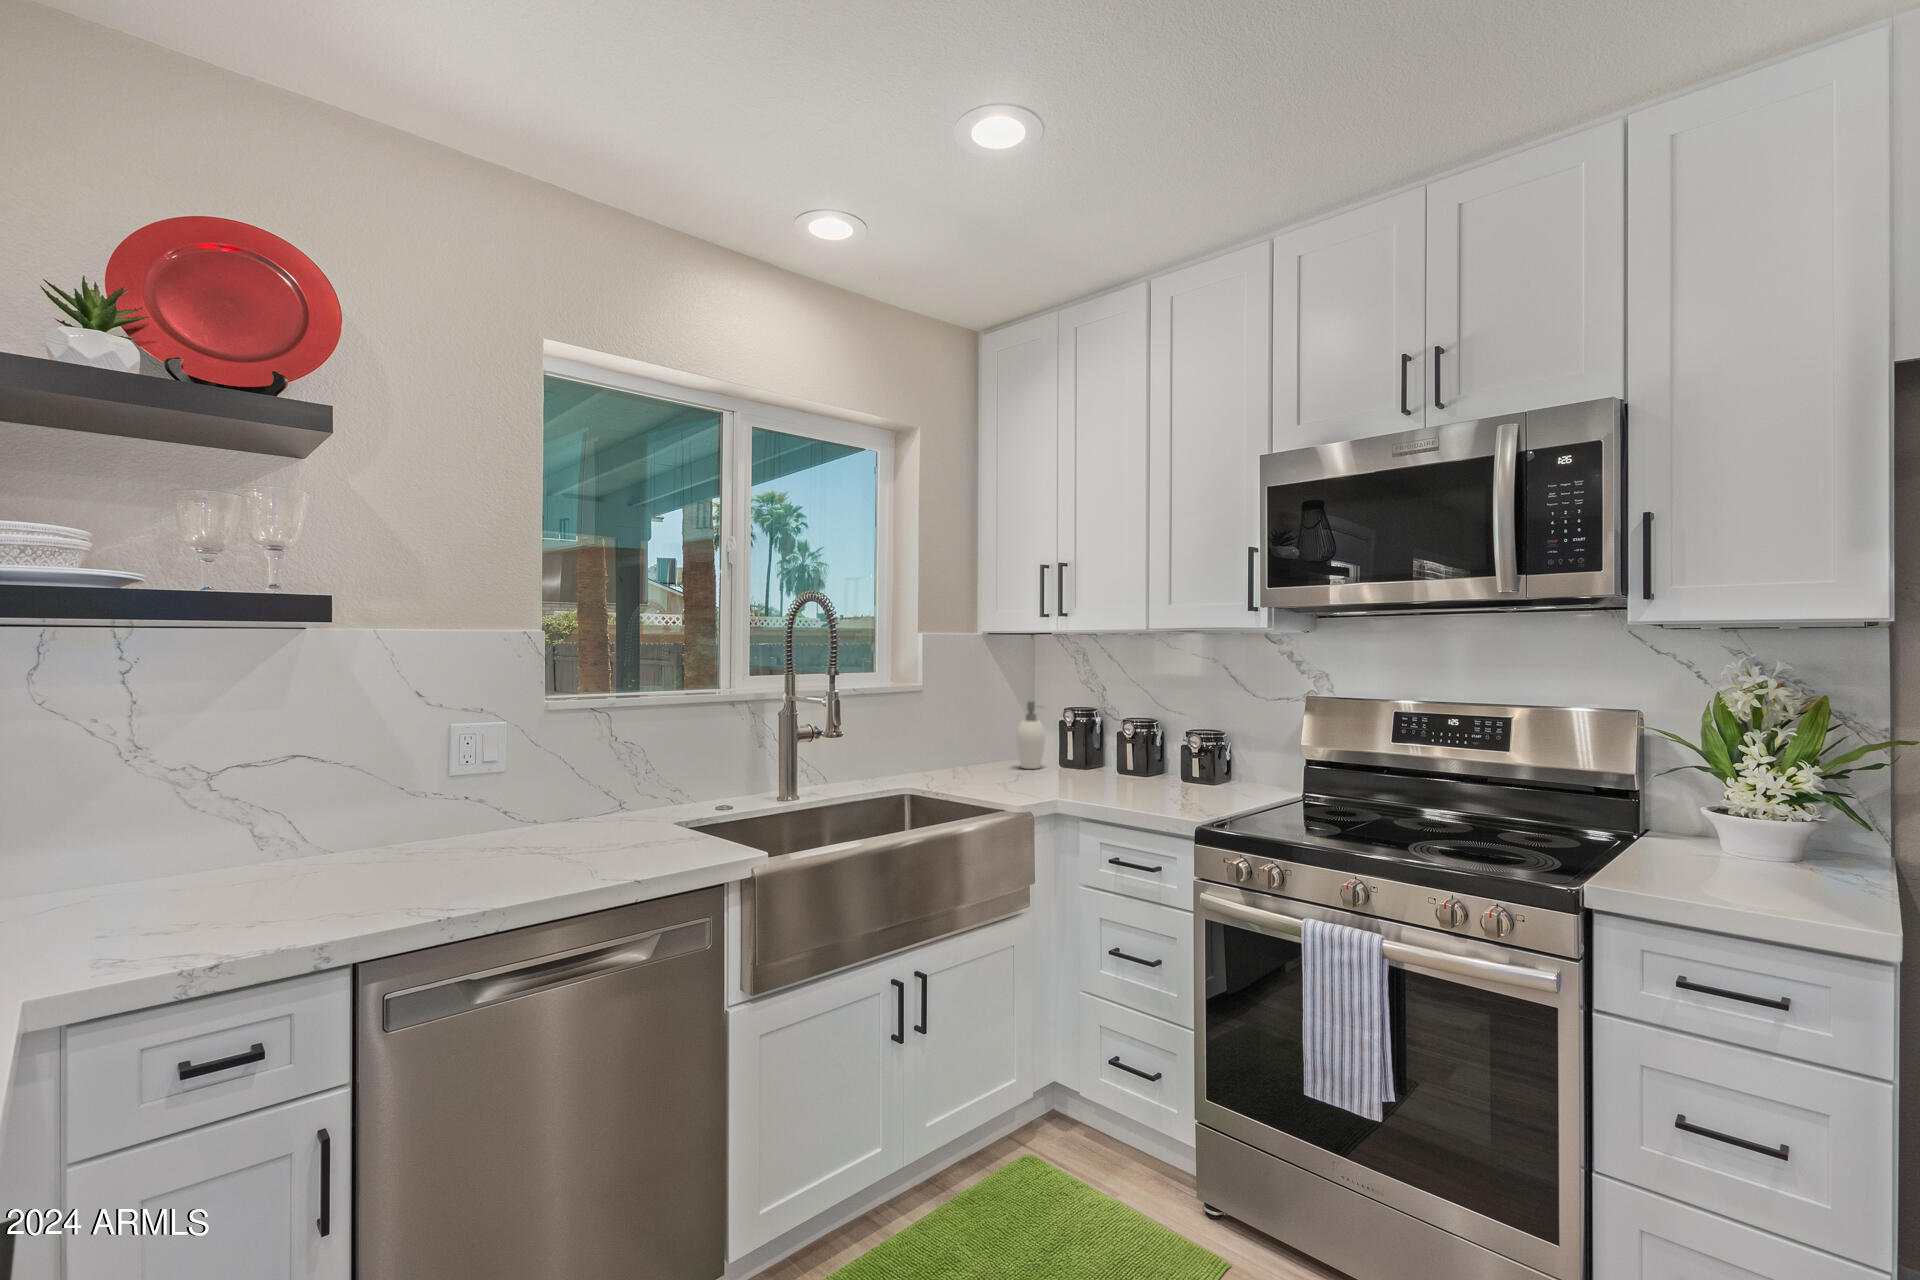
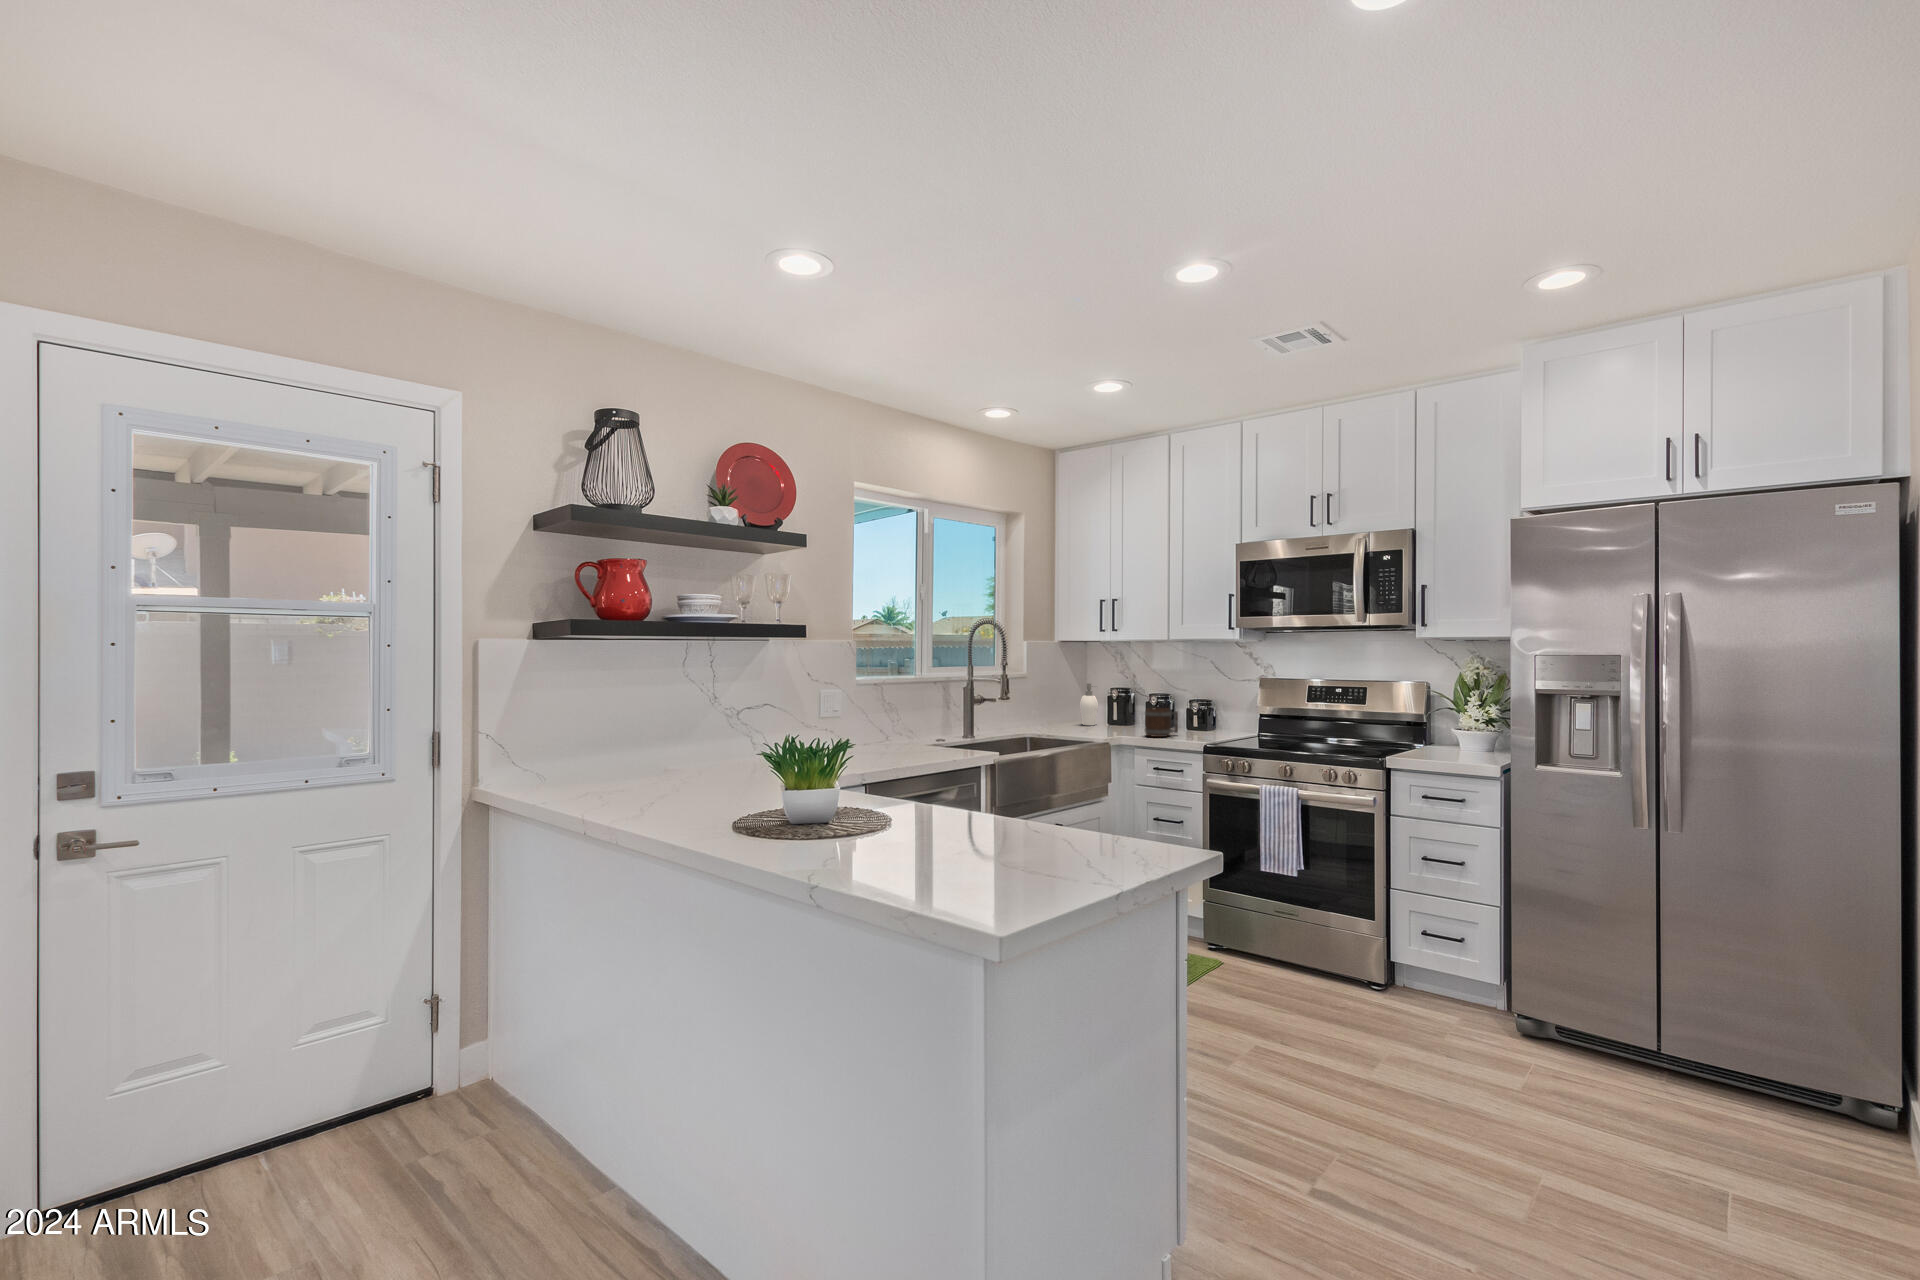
mug: none [1104,747,1163,800] -> present [1145,708,1178,737]

